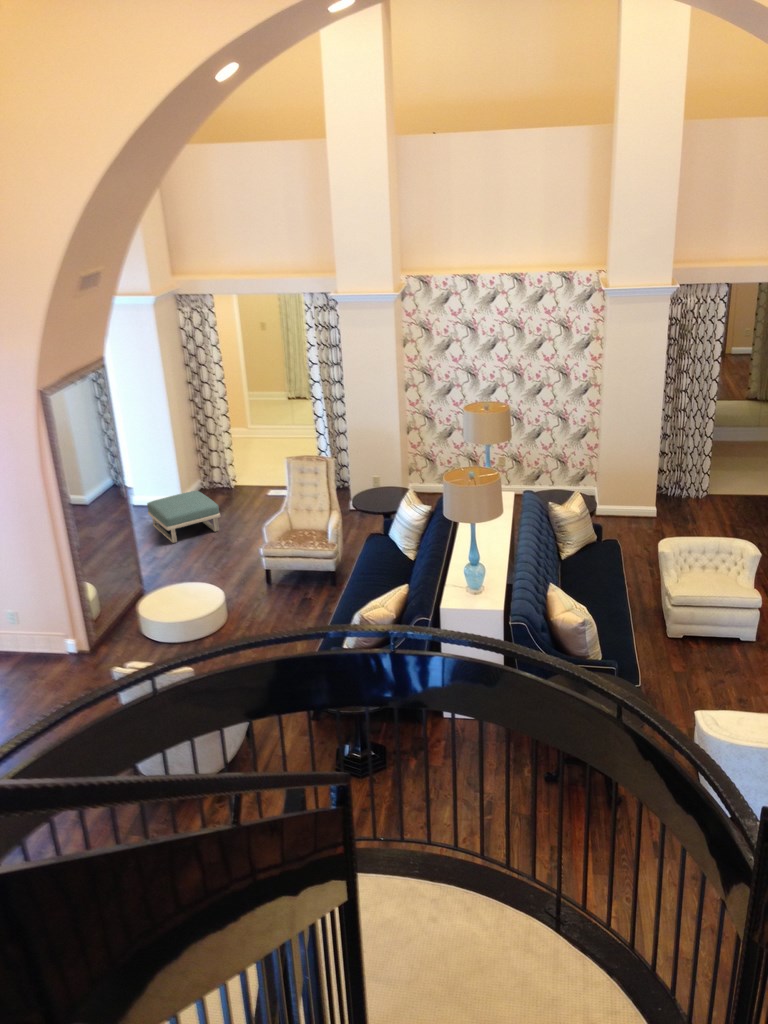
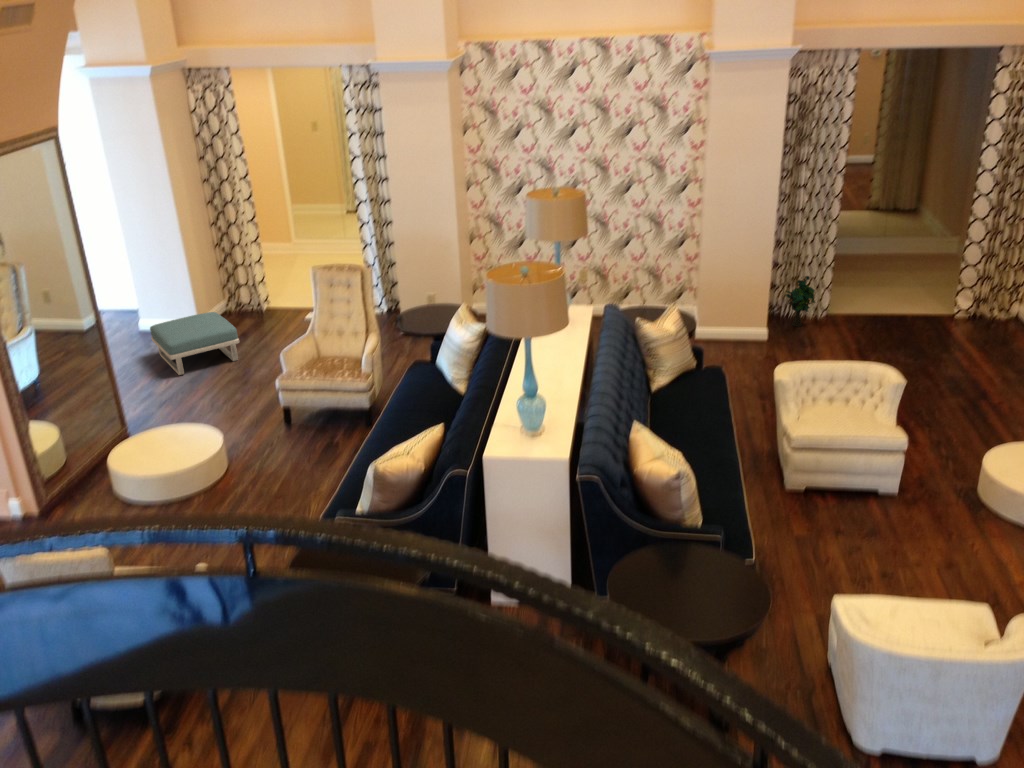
decorative plant: none [669,464,696,506] -> present [785,276,815,327]

